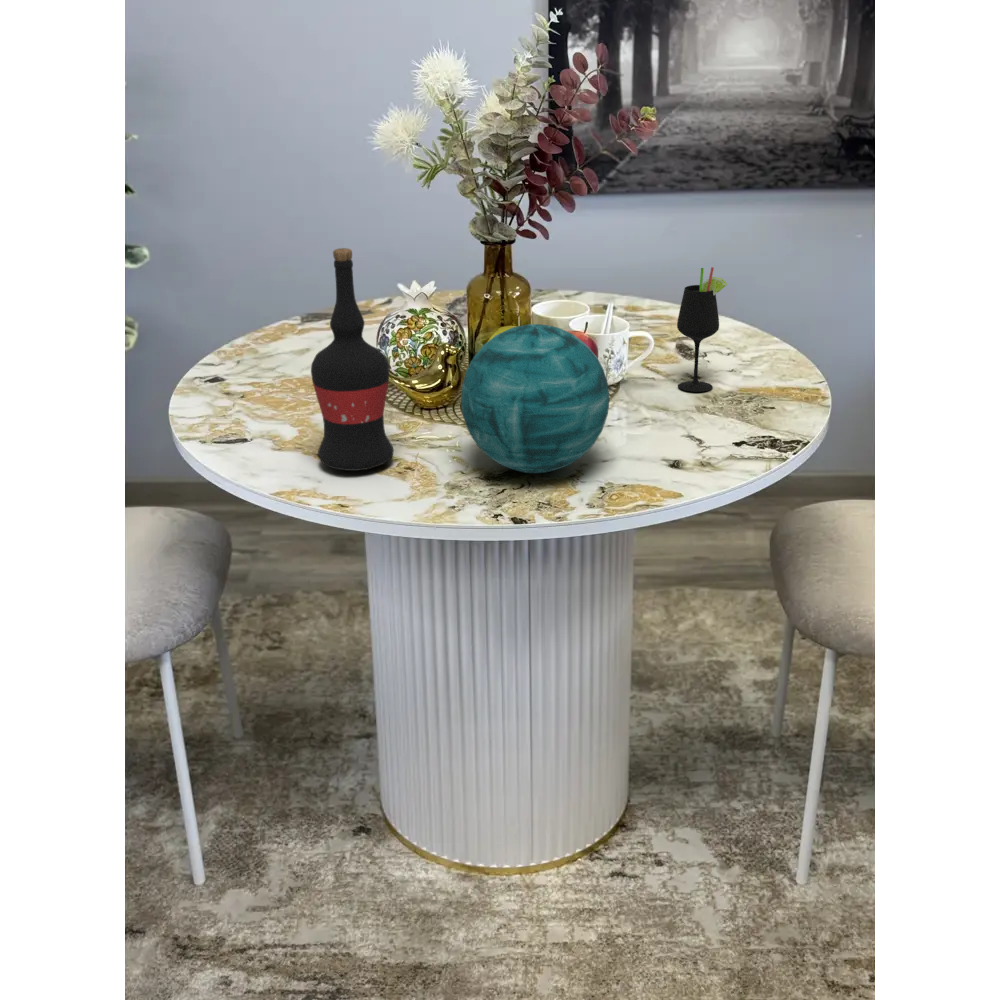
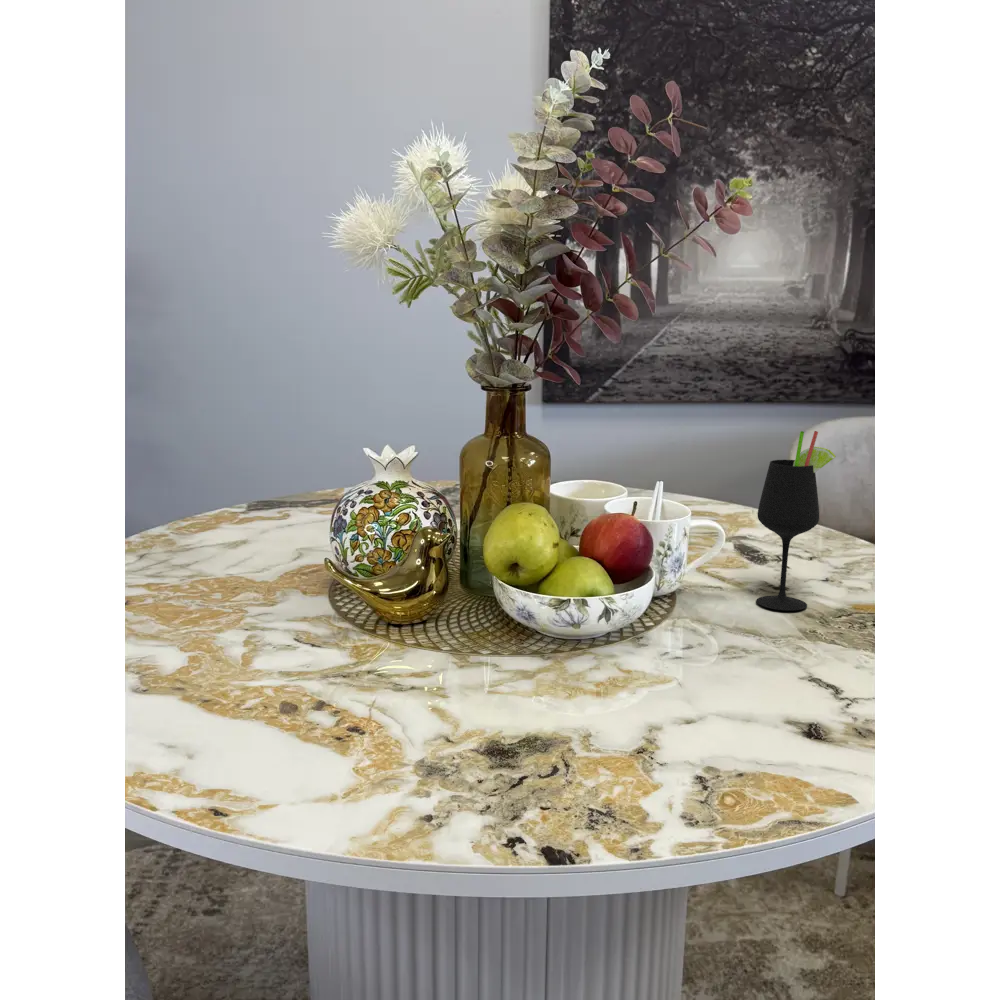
wine bottle: present [311,248,394,471] -> none [195,351,334,733]
decorative orb: present [461,324,610,473] -> none [450,489,707,745]

